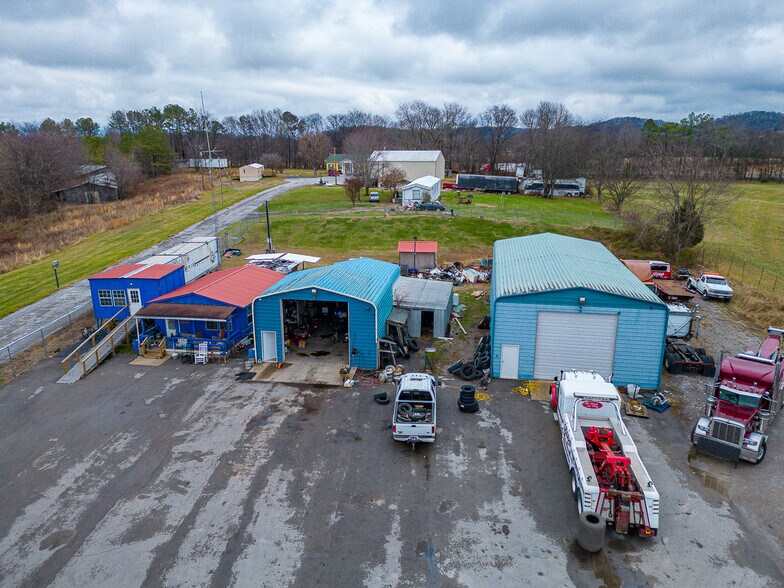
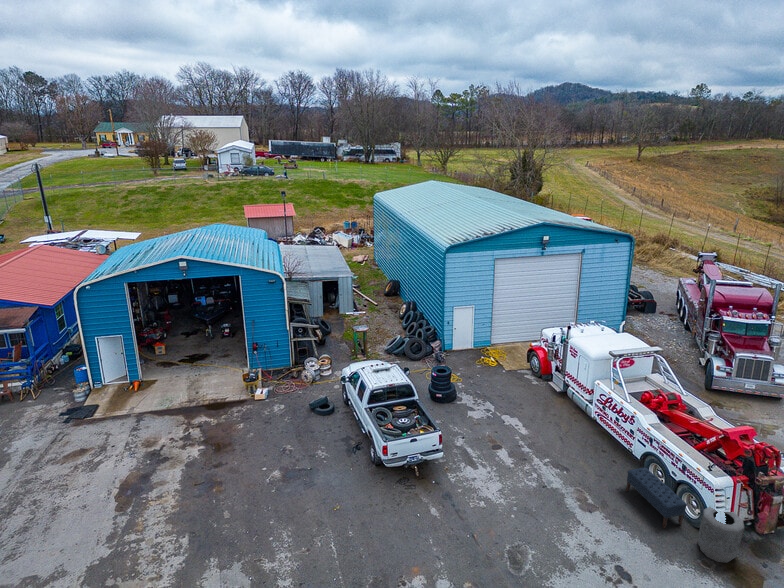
bench: present [695,436,741,469] -> present [626,468,687,529]

